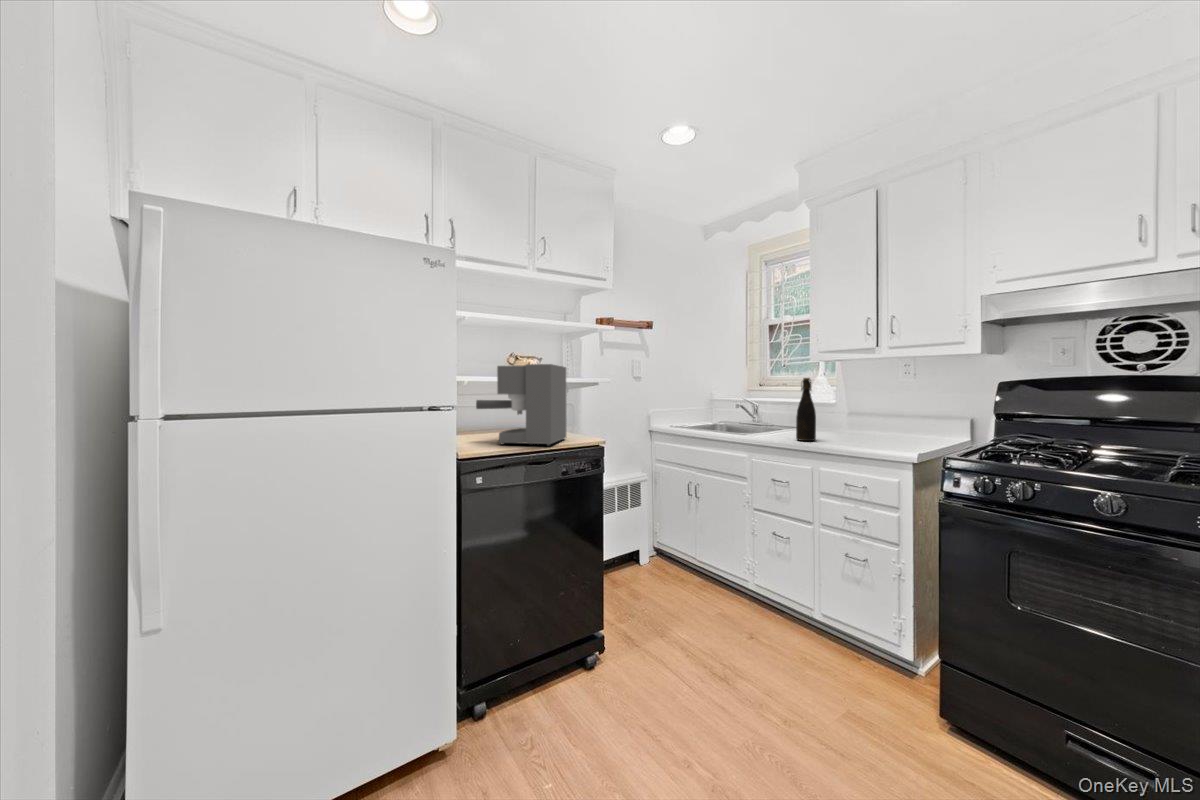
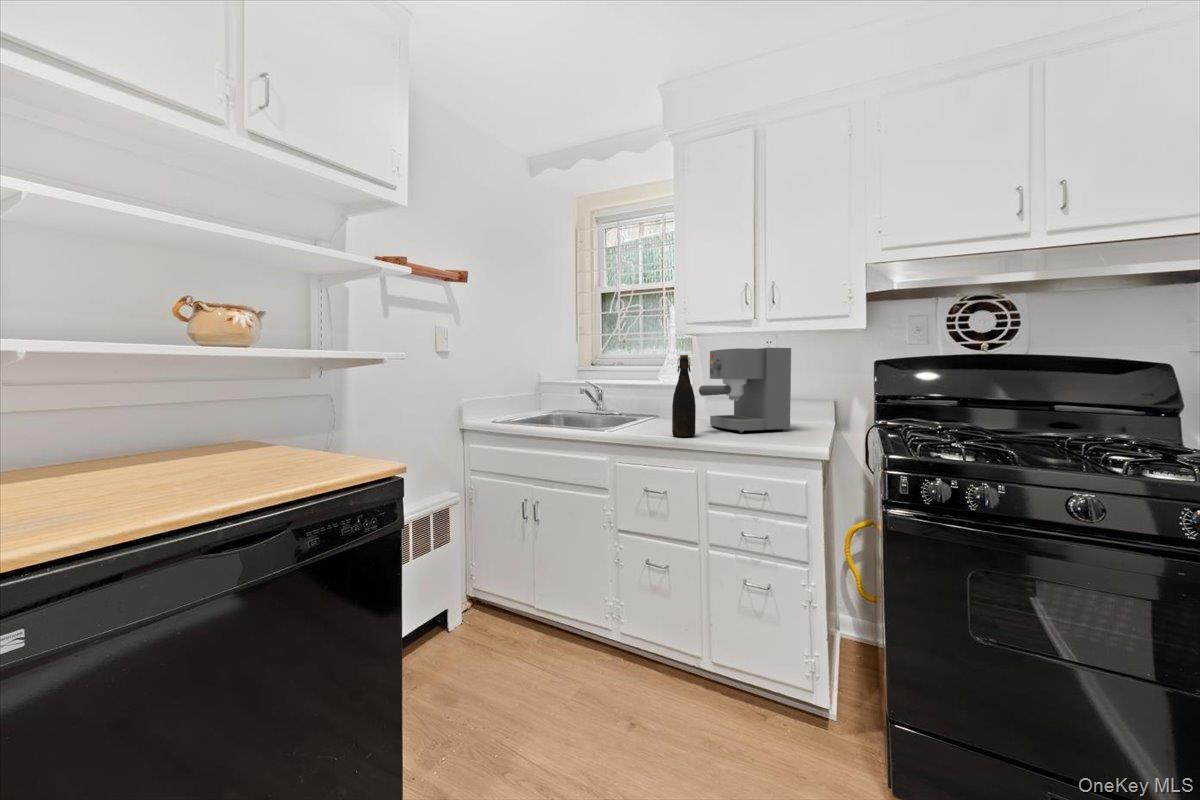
coffee maker: present [476,364,566,446] -> present [699,348,791,432]

